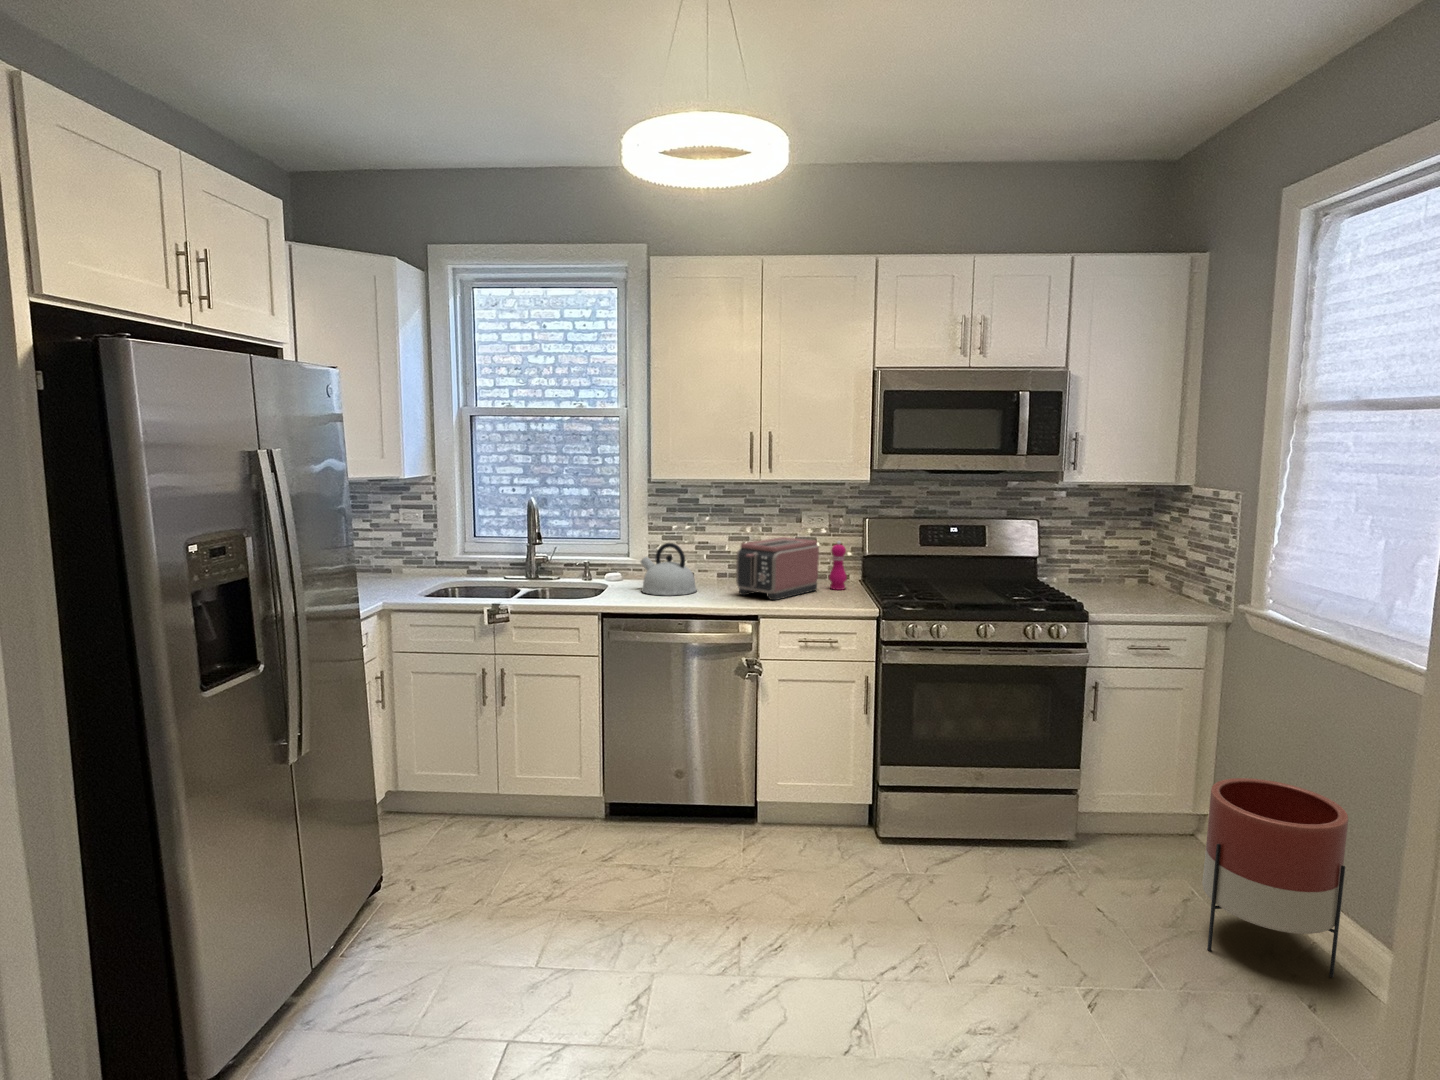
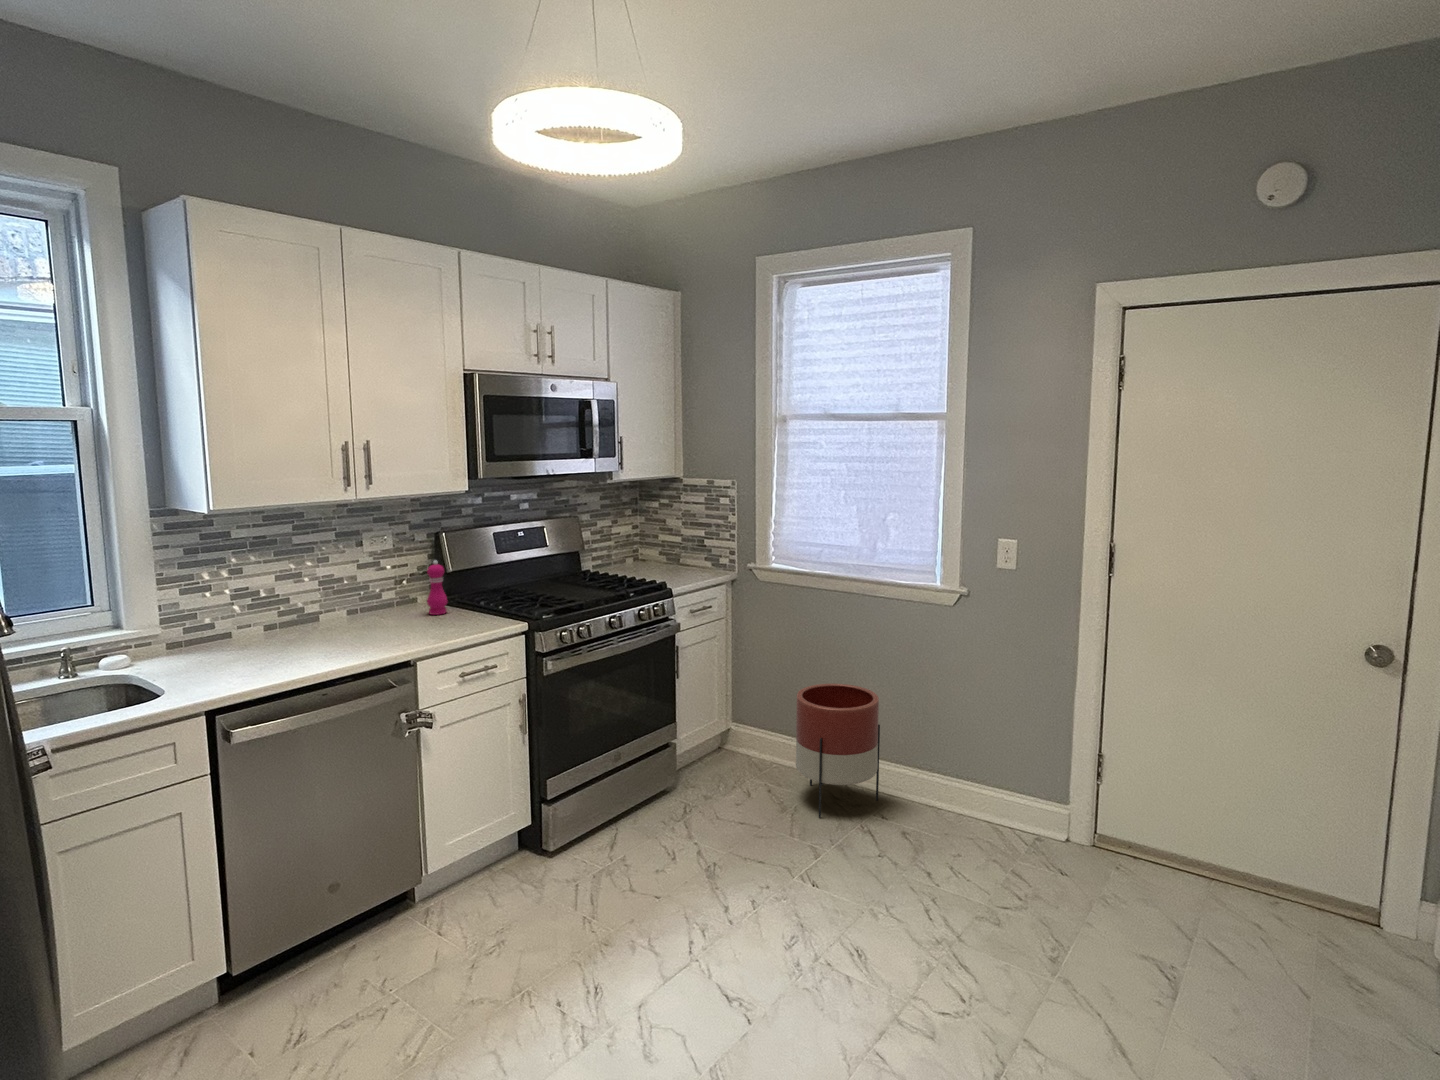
toaster: present [736,537,819,600] -> none [350,564,425,642]
kettle: present [641,543,697,596] -> none [193,594,292,669]

